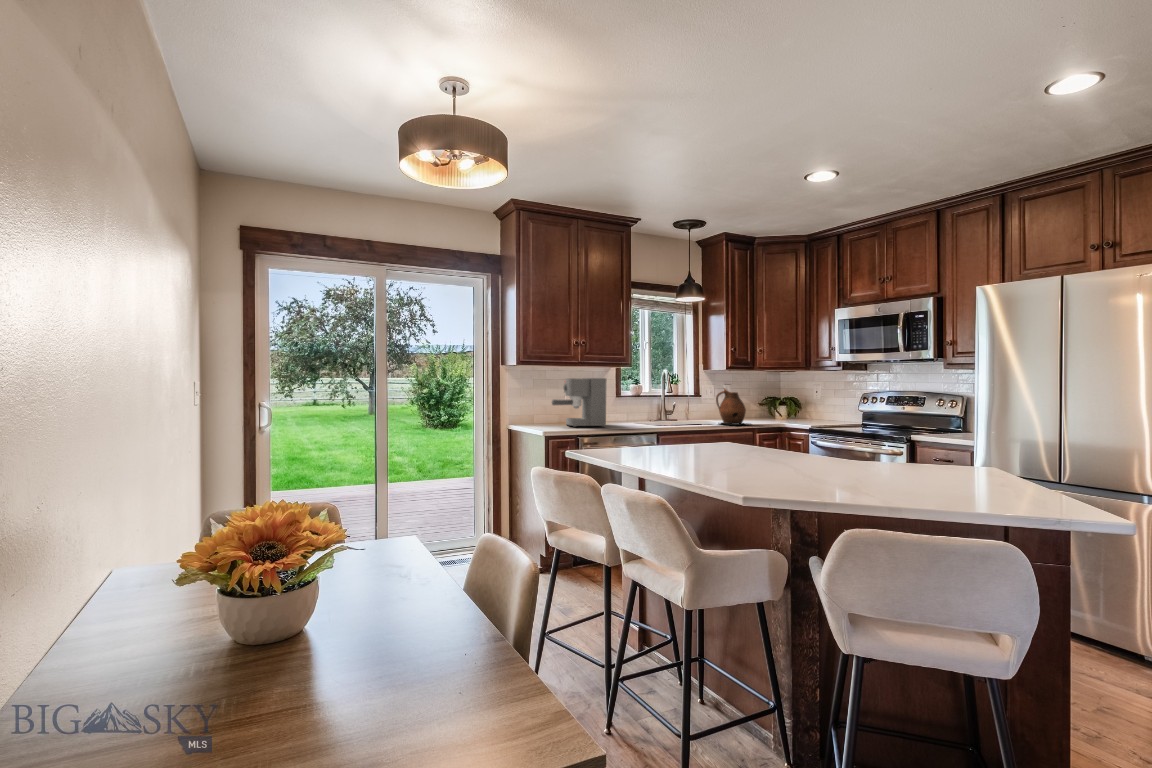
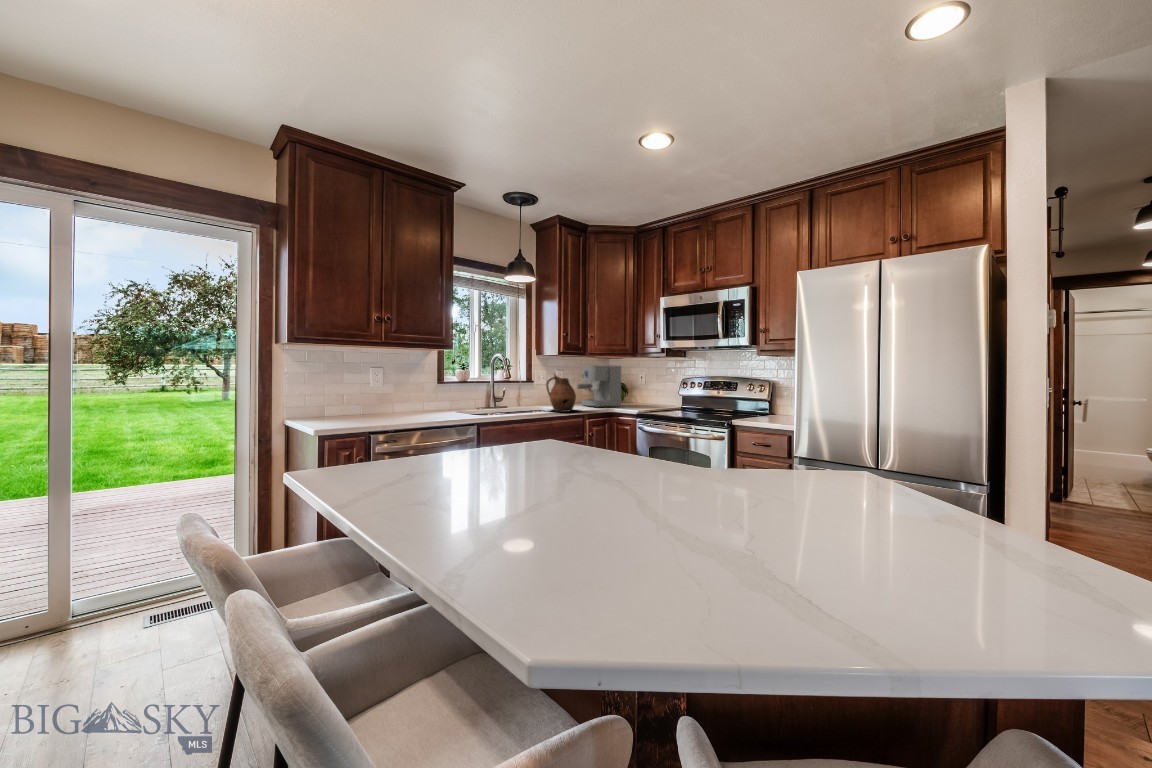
coffee maker: present [552,378,607,427] -> present [577,365,621,407]

